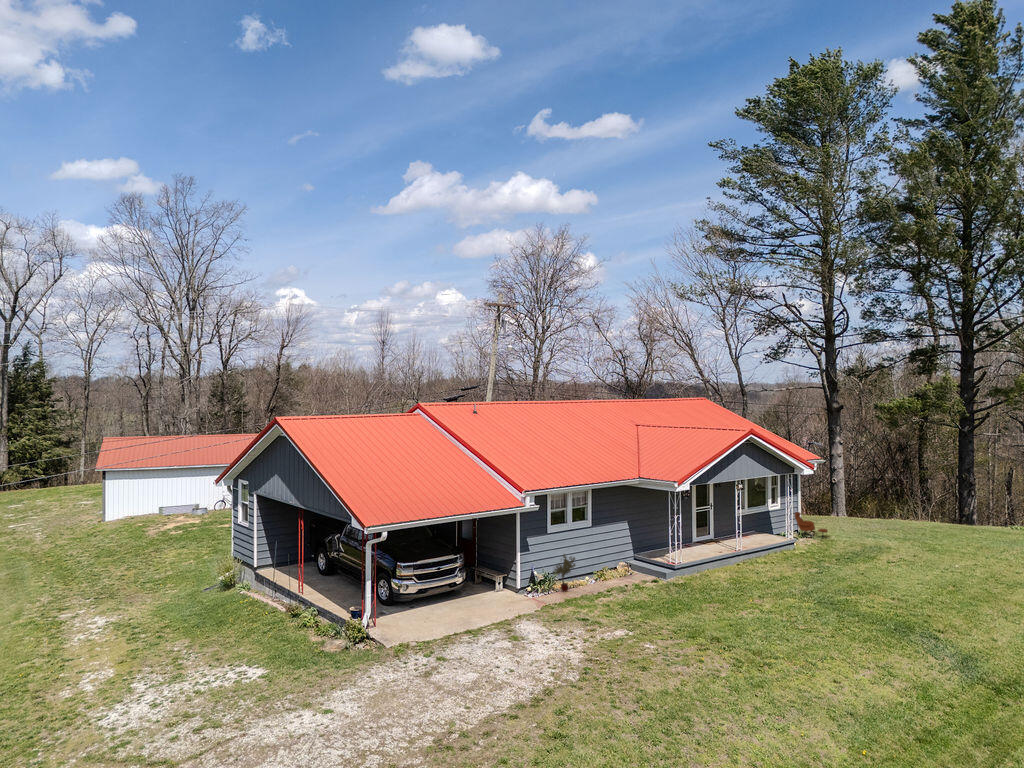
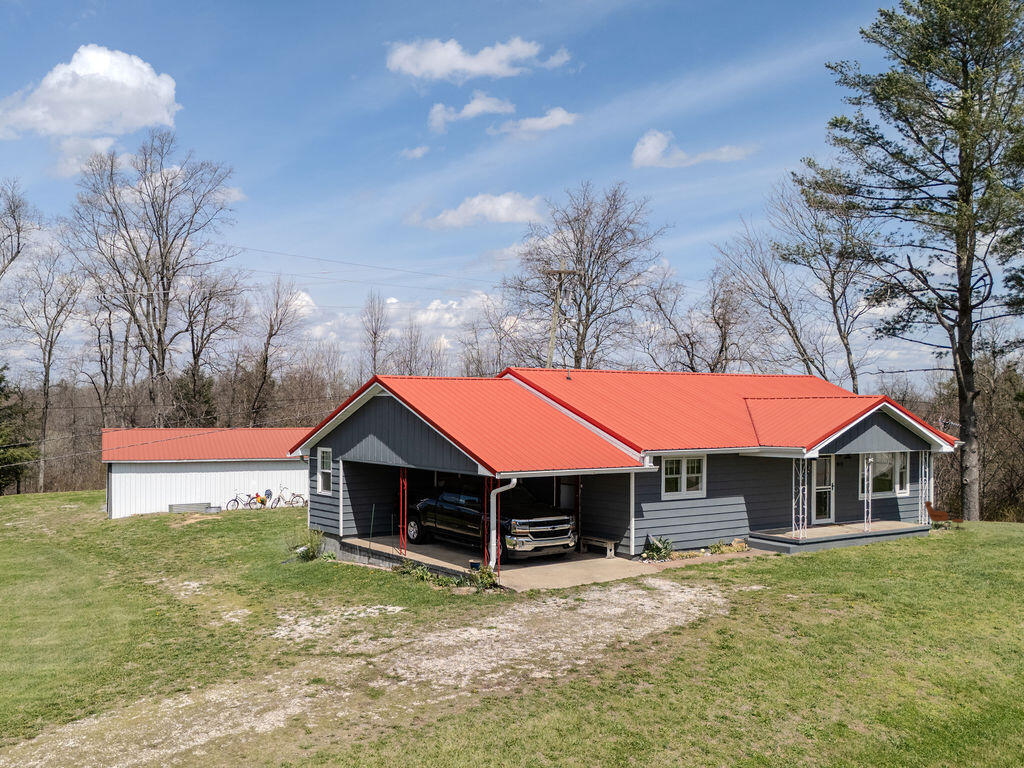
potted tree: present [553,554,575,592] -> none [669,521,694,560]

